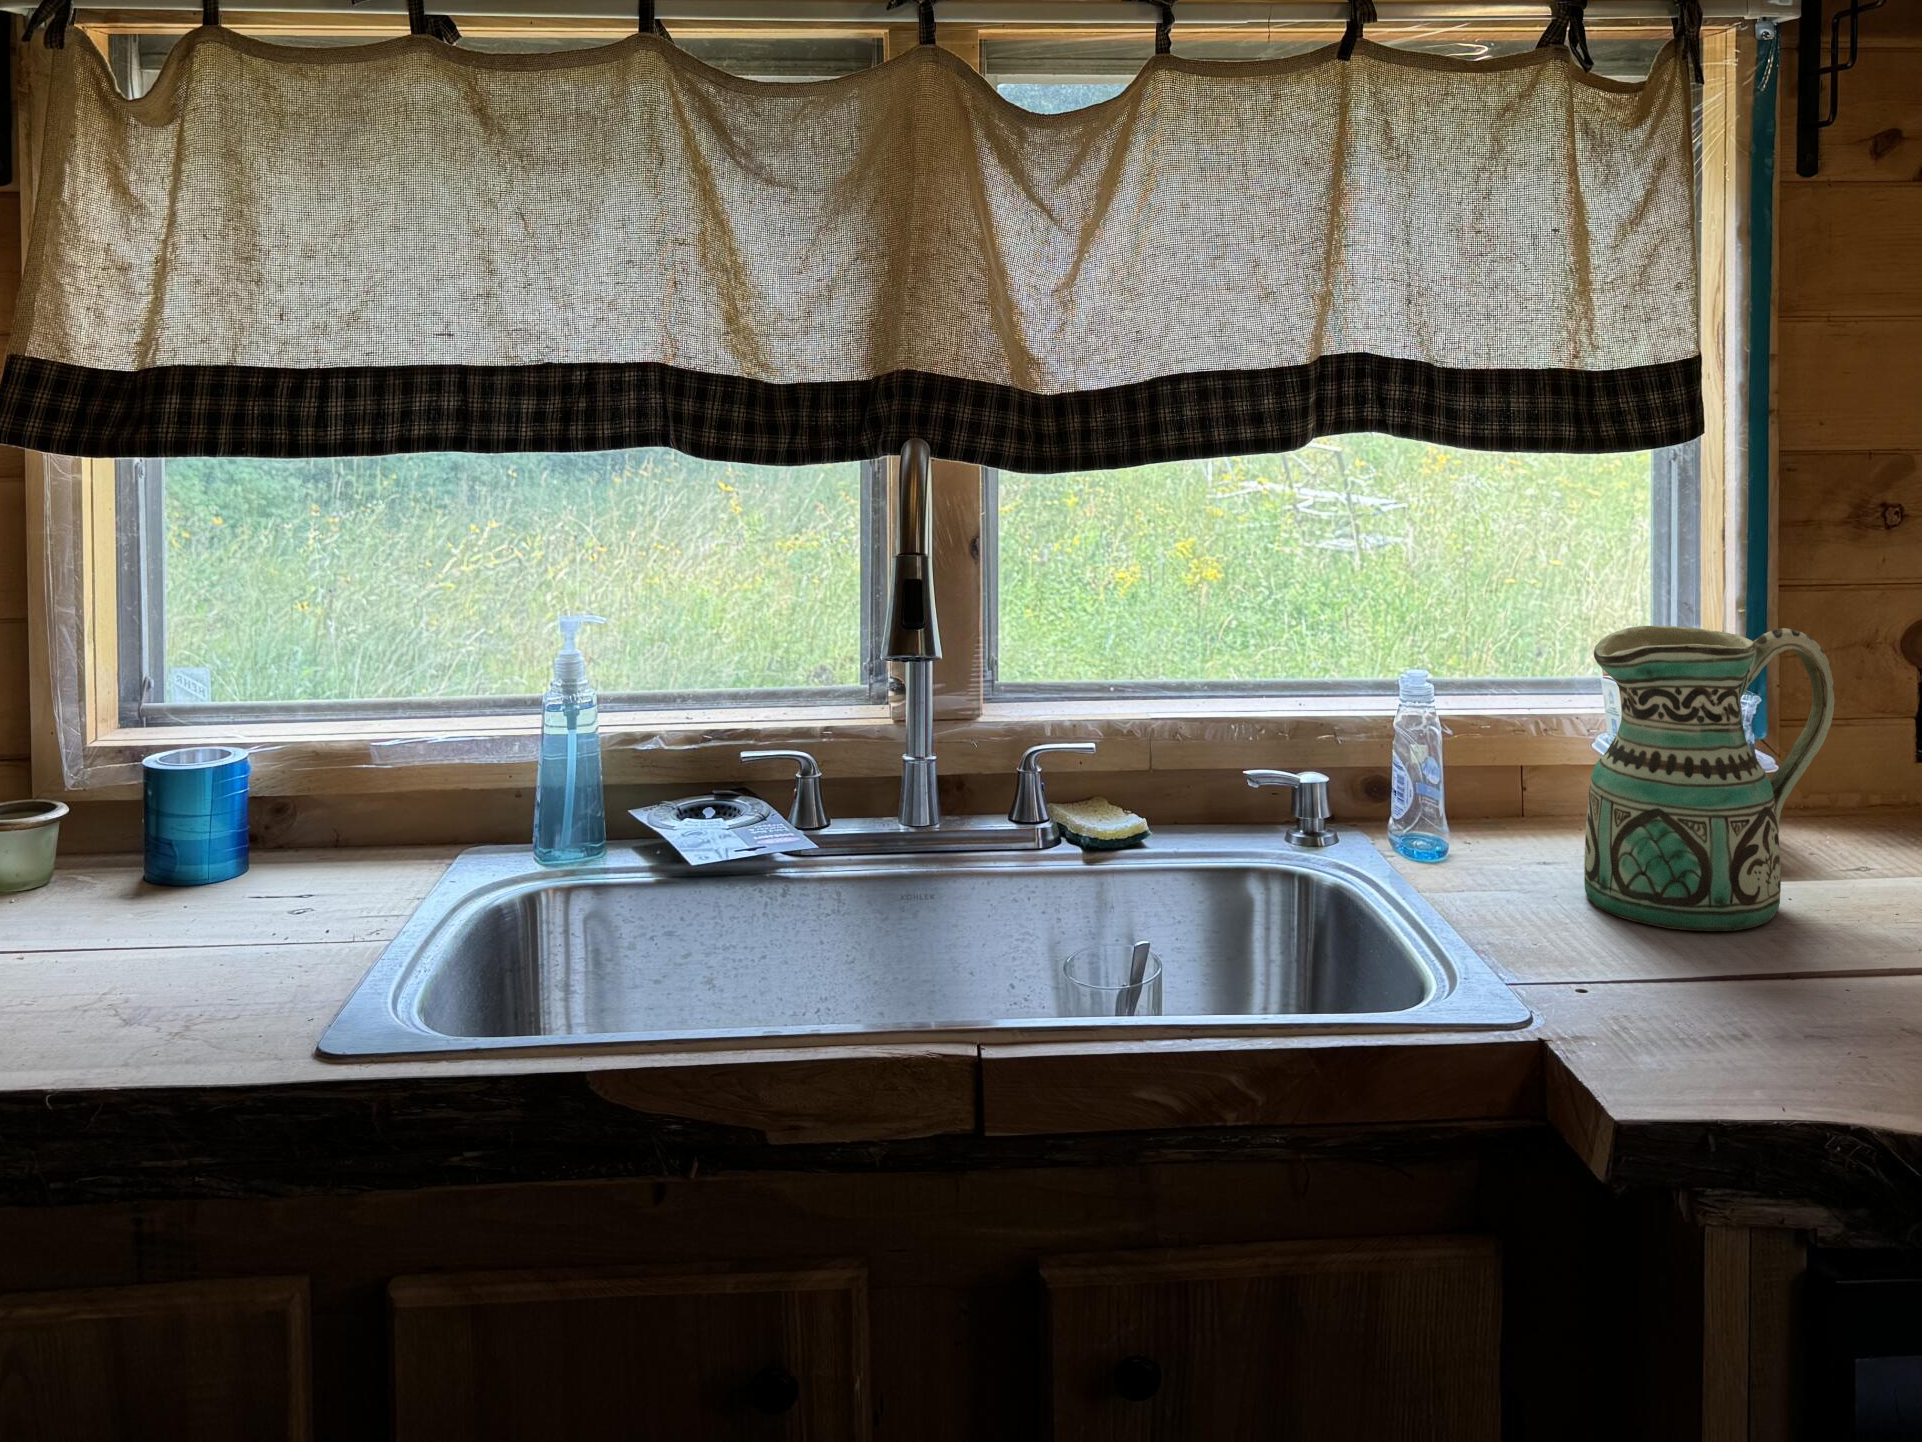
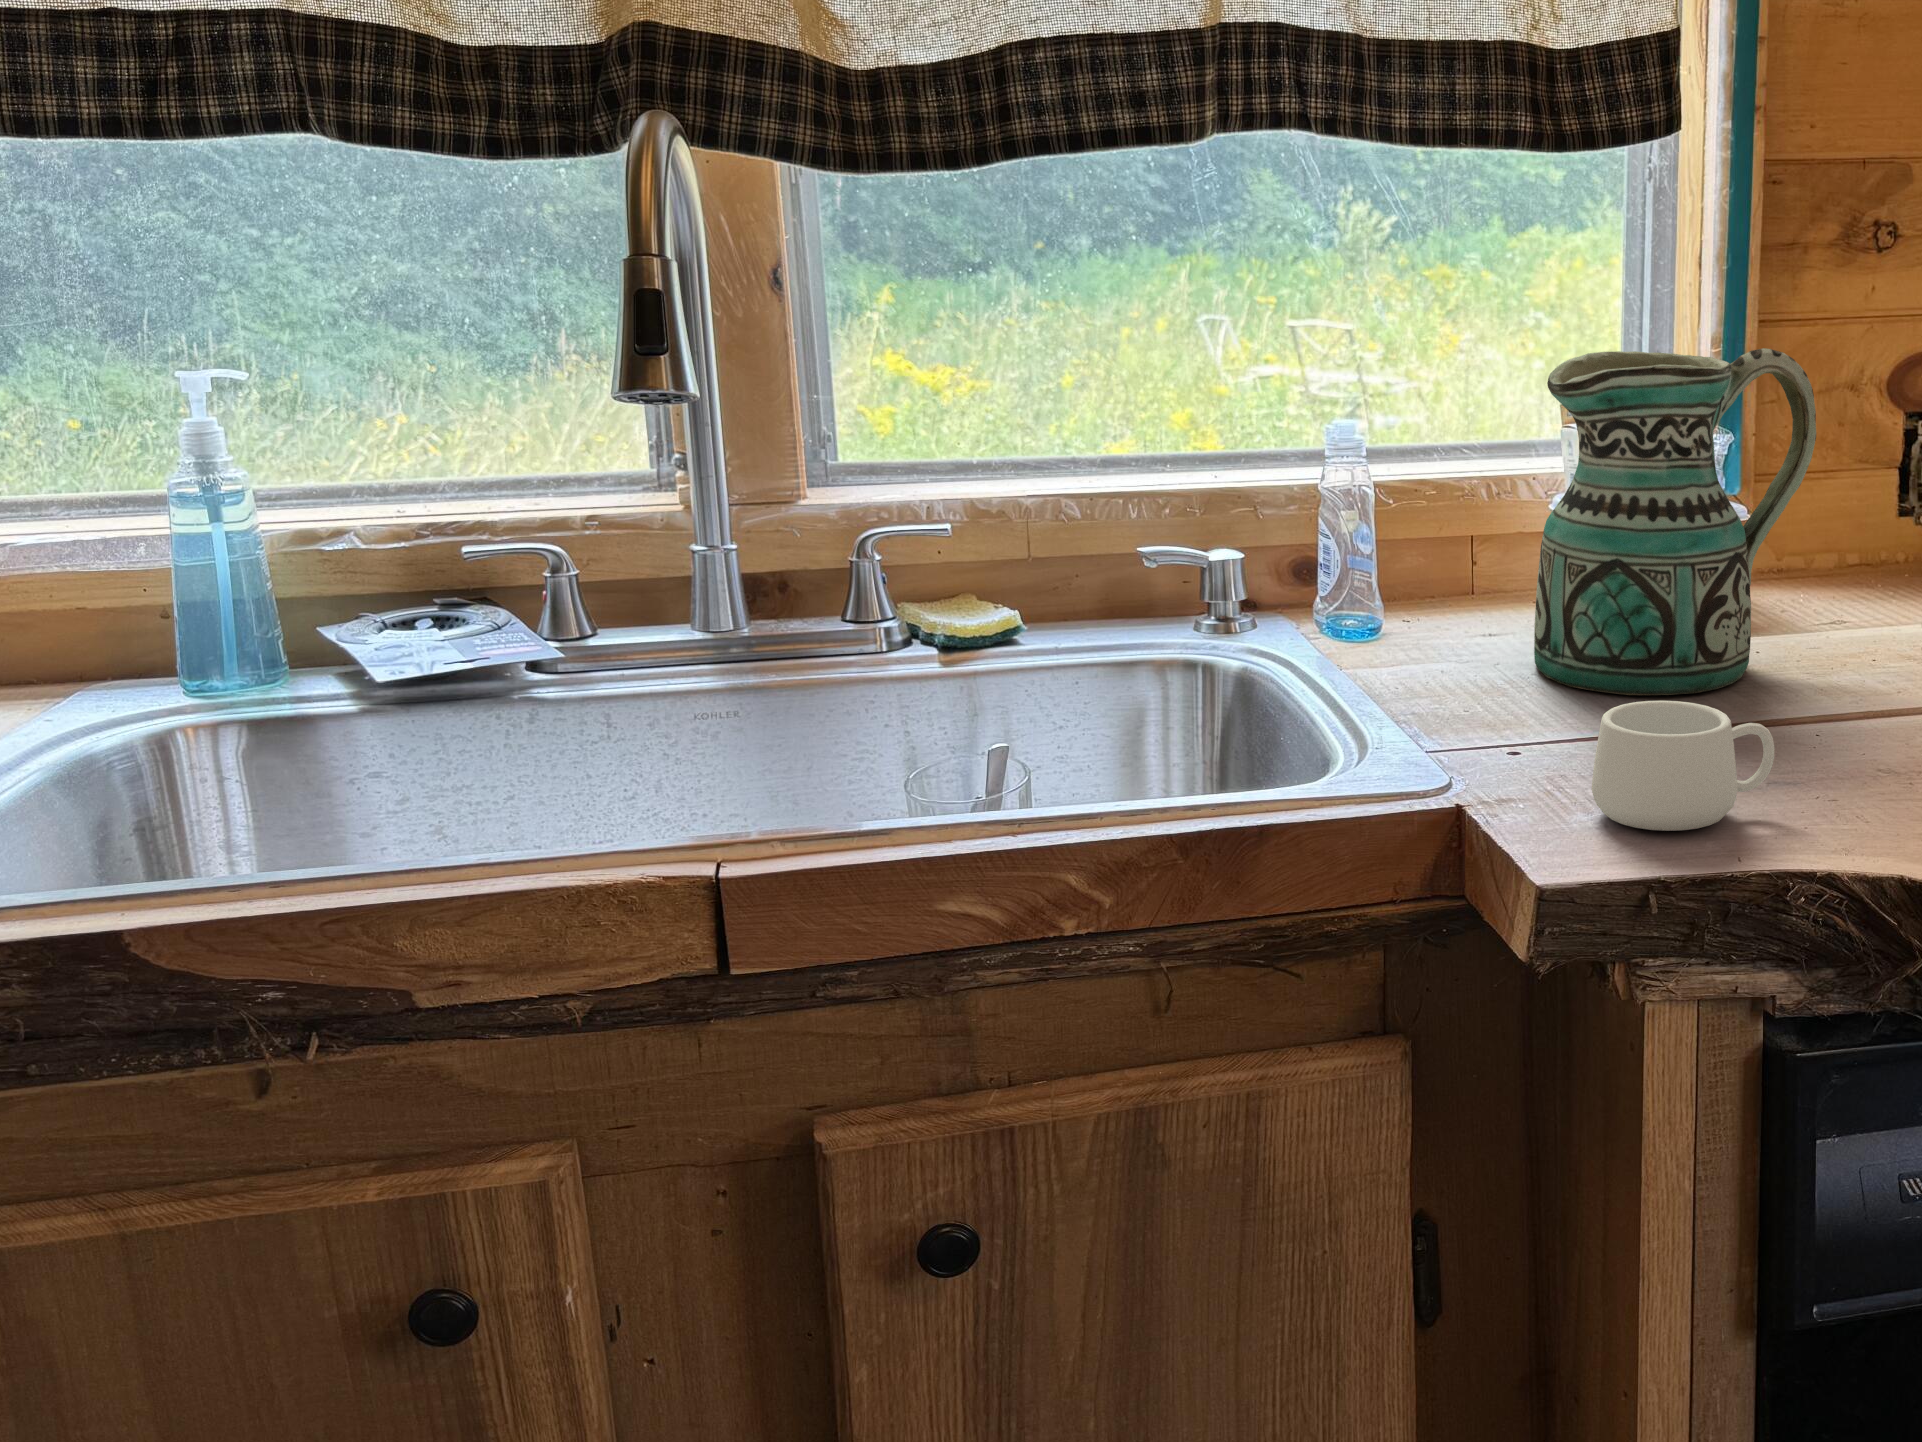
mug: none [1642,948,1807,1069] -> present [1592,701,1774,831]

